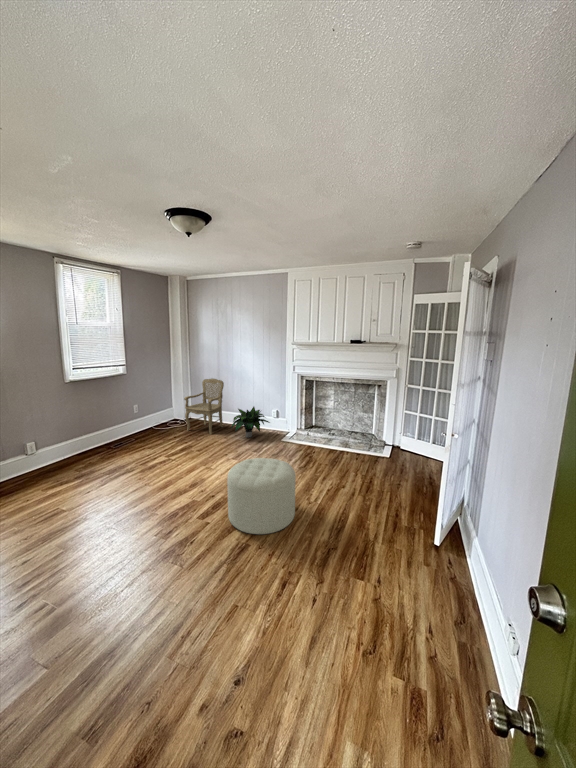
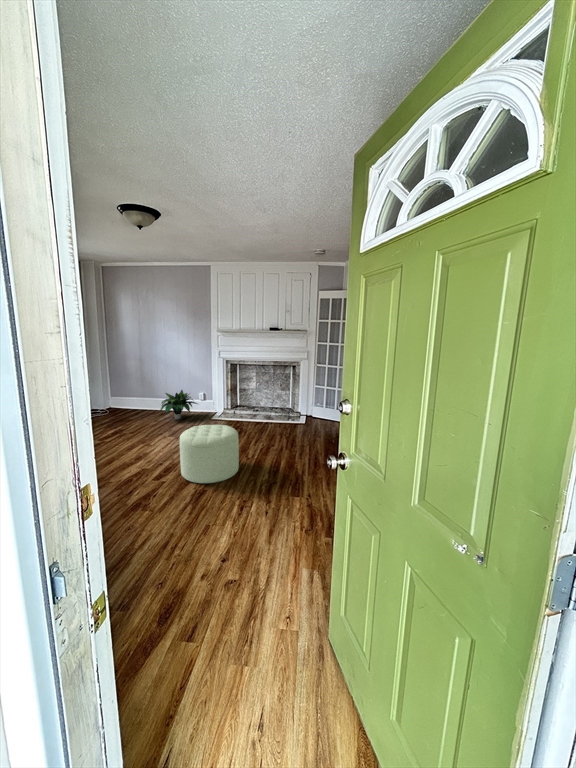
armchair: present [184,379,224,434] -> none [106,366,149,420]

